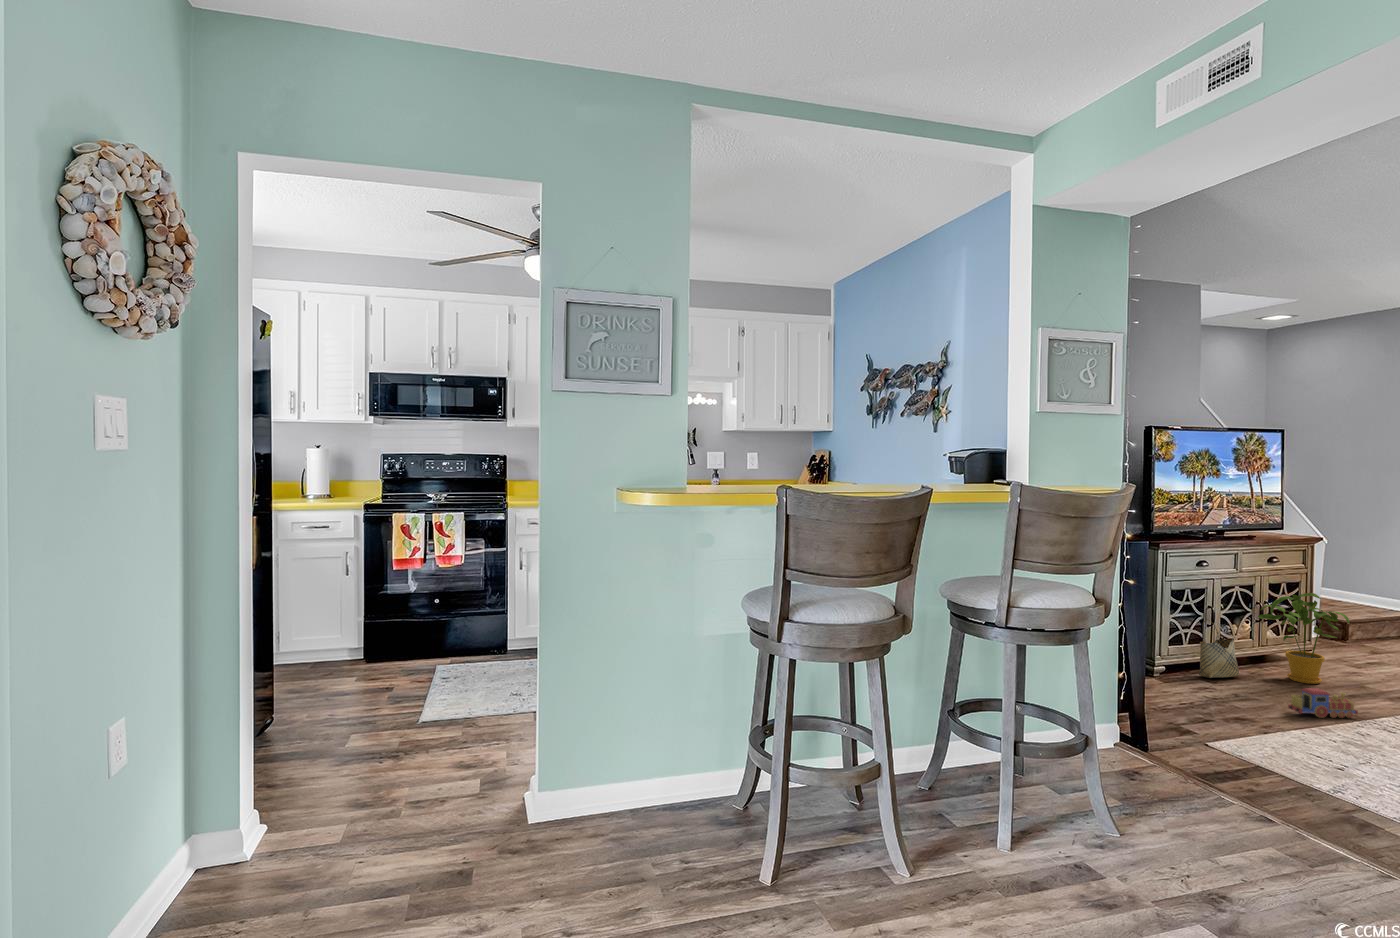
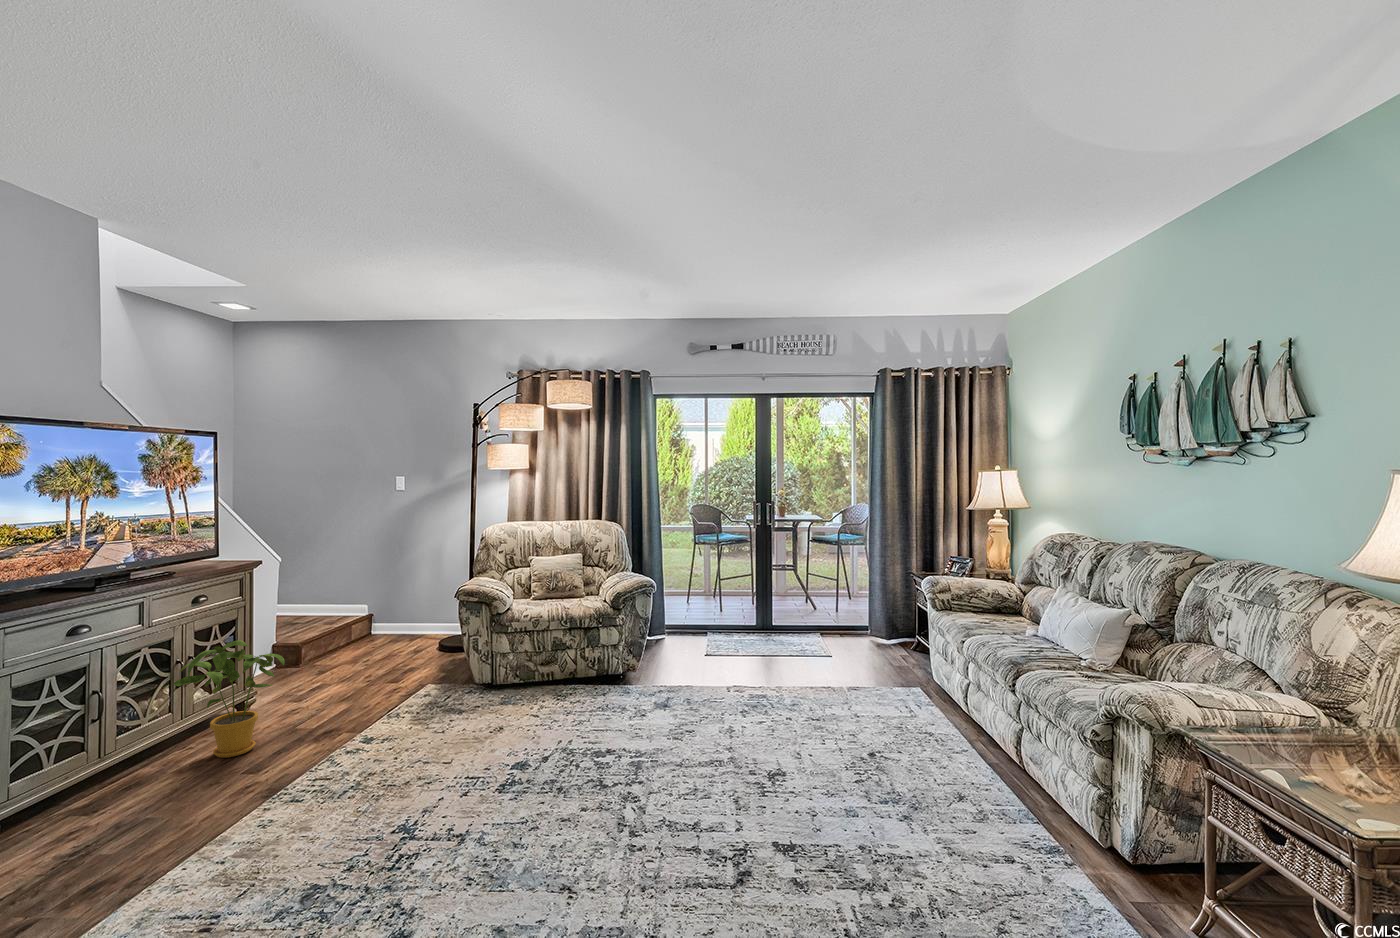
woven basket: present [1199,619,1239,678] -> none [67,714,139,811]
toy train: present [1288,688,1358,718] -> none [190,773,283,835]

